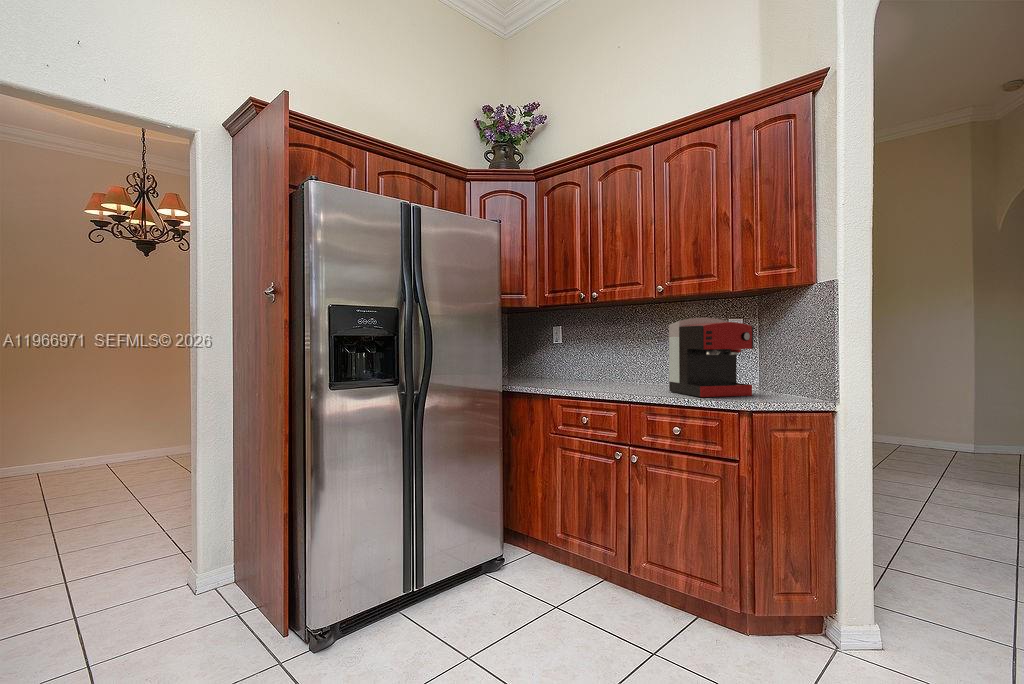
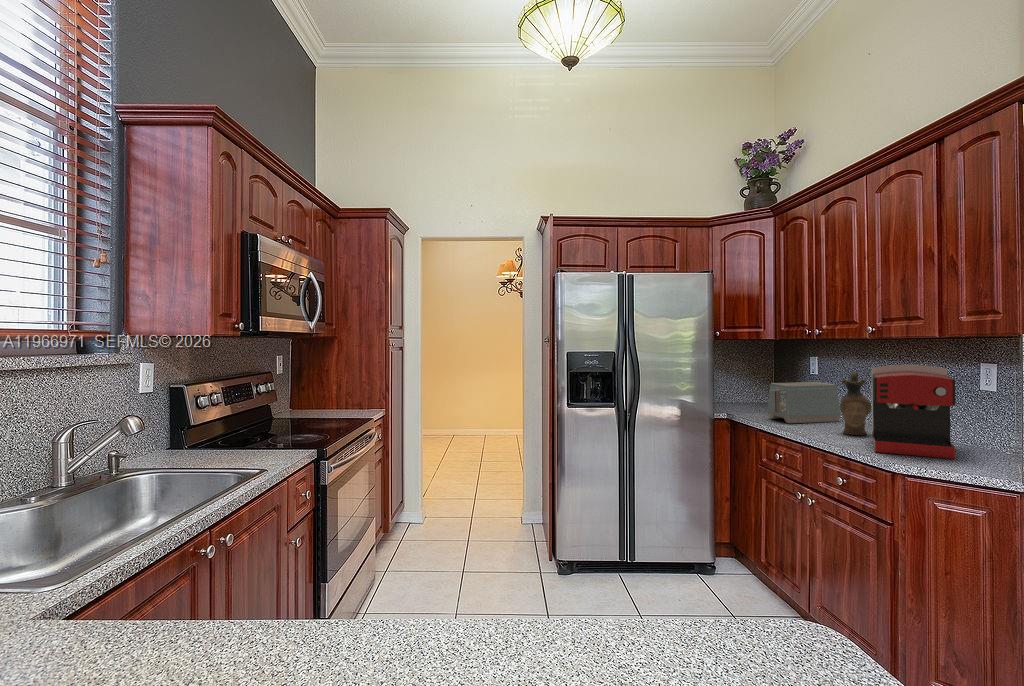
ceramic pitcher: none [633,330,660,390] -> present [840,371,871,435]
toaster: none [548,348,605,388] -> present [768,382,841,423]

